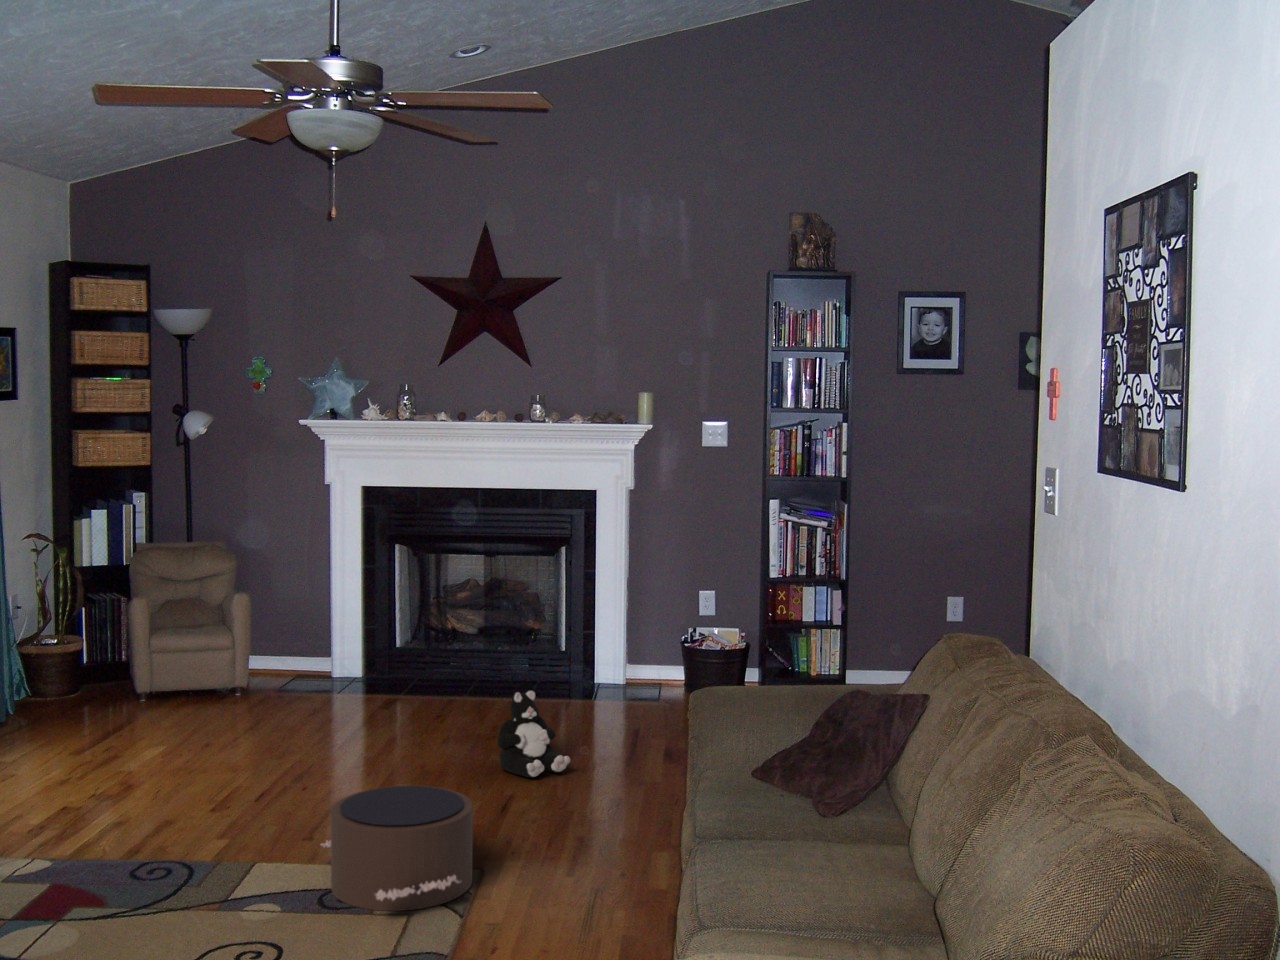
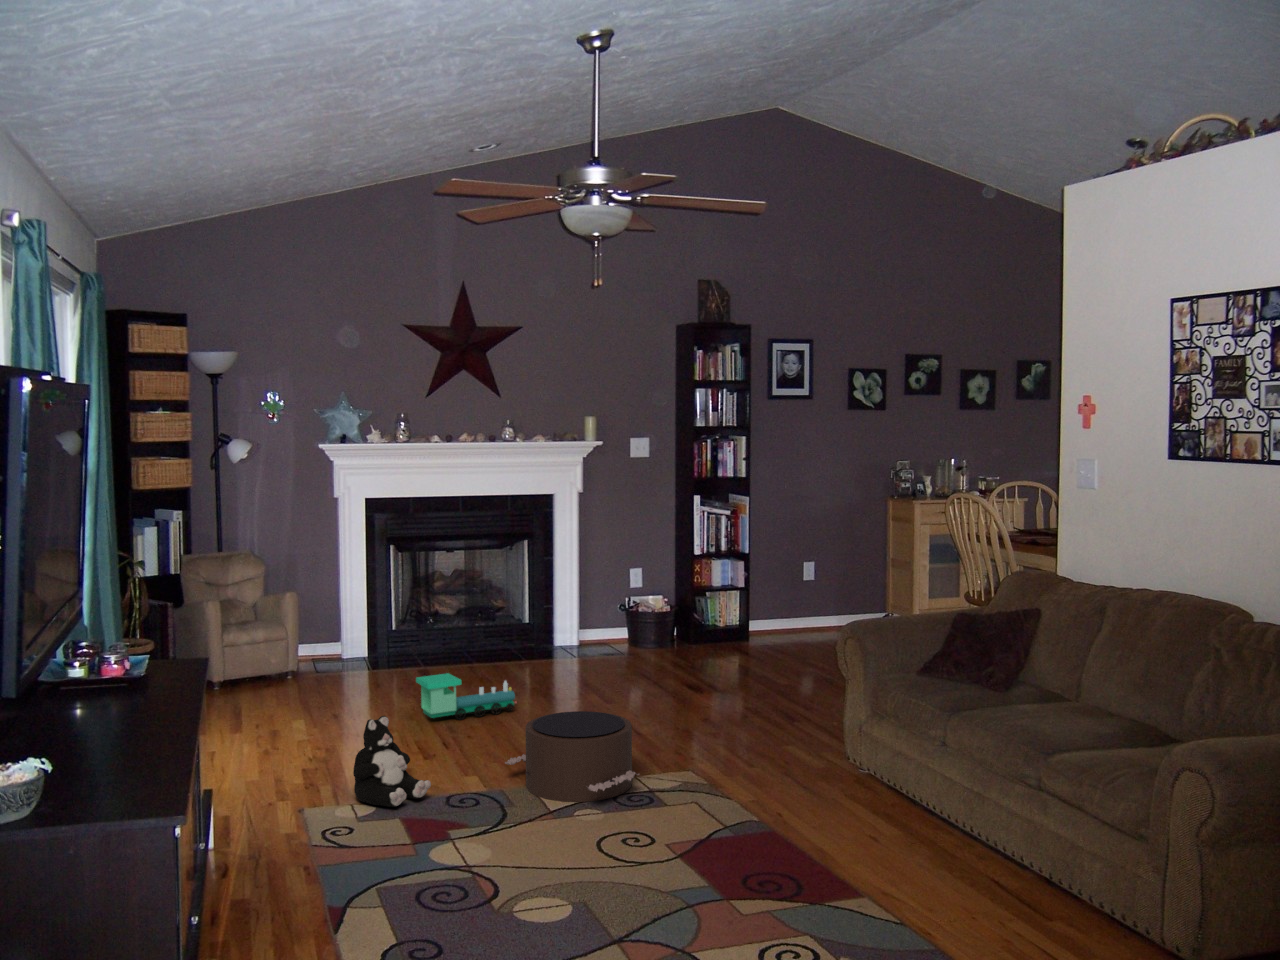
plush toy: present [497,690,570,777] -> present [353,716,431,807]
toy train: none [319,714,446,775] -> present [416,673,517,720]

